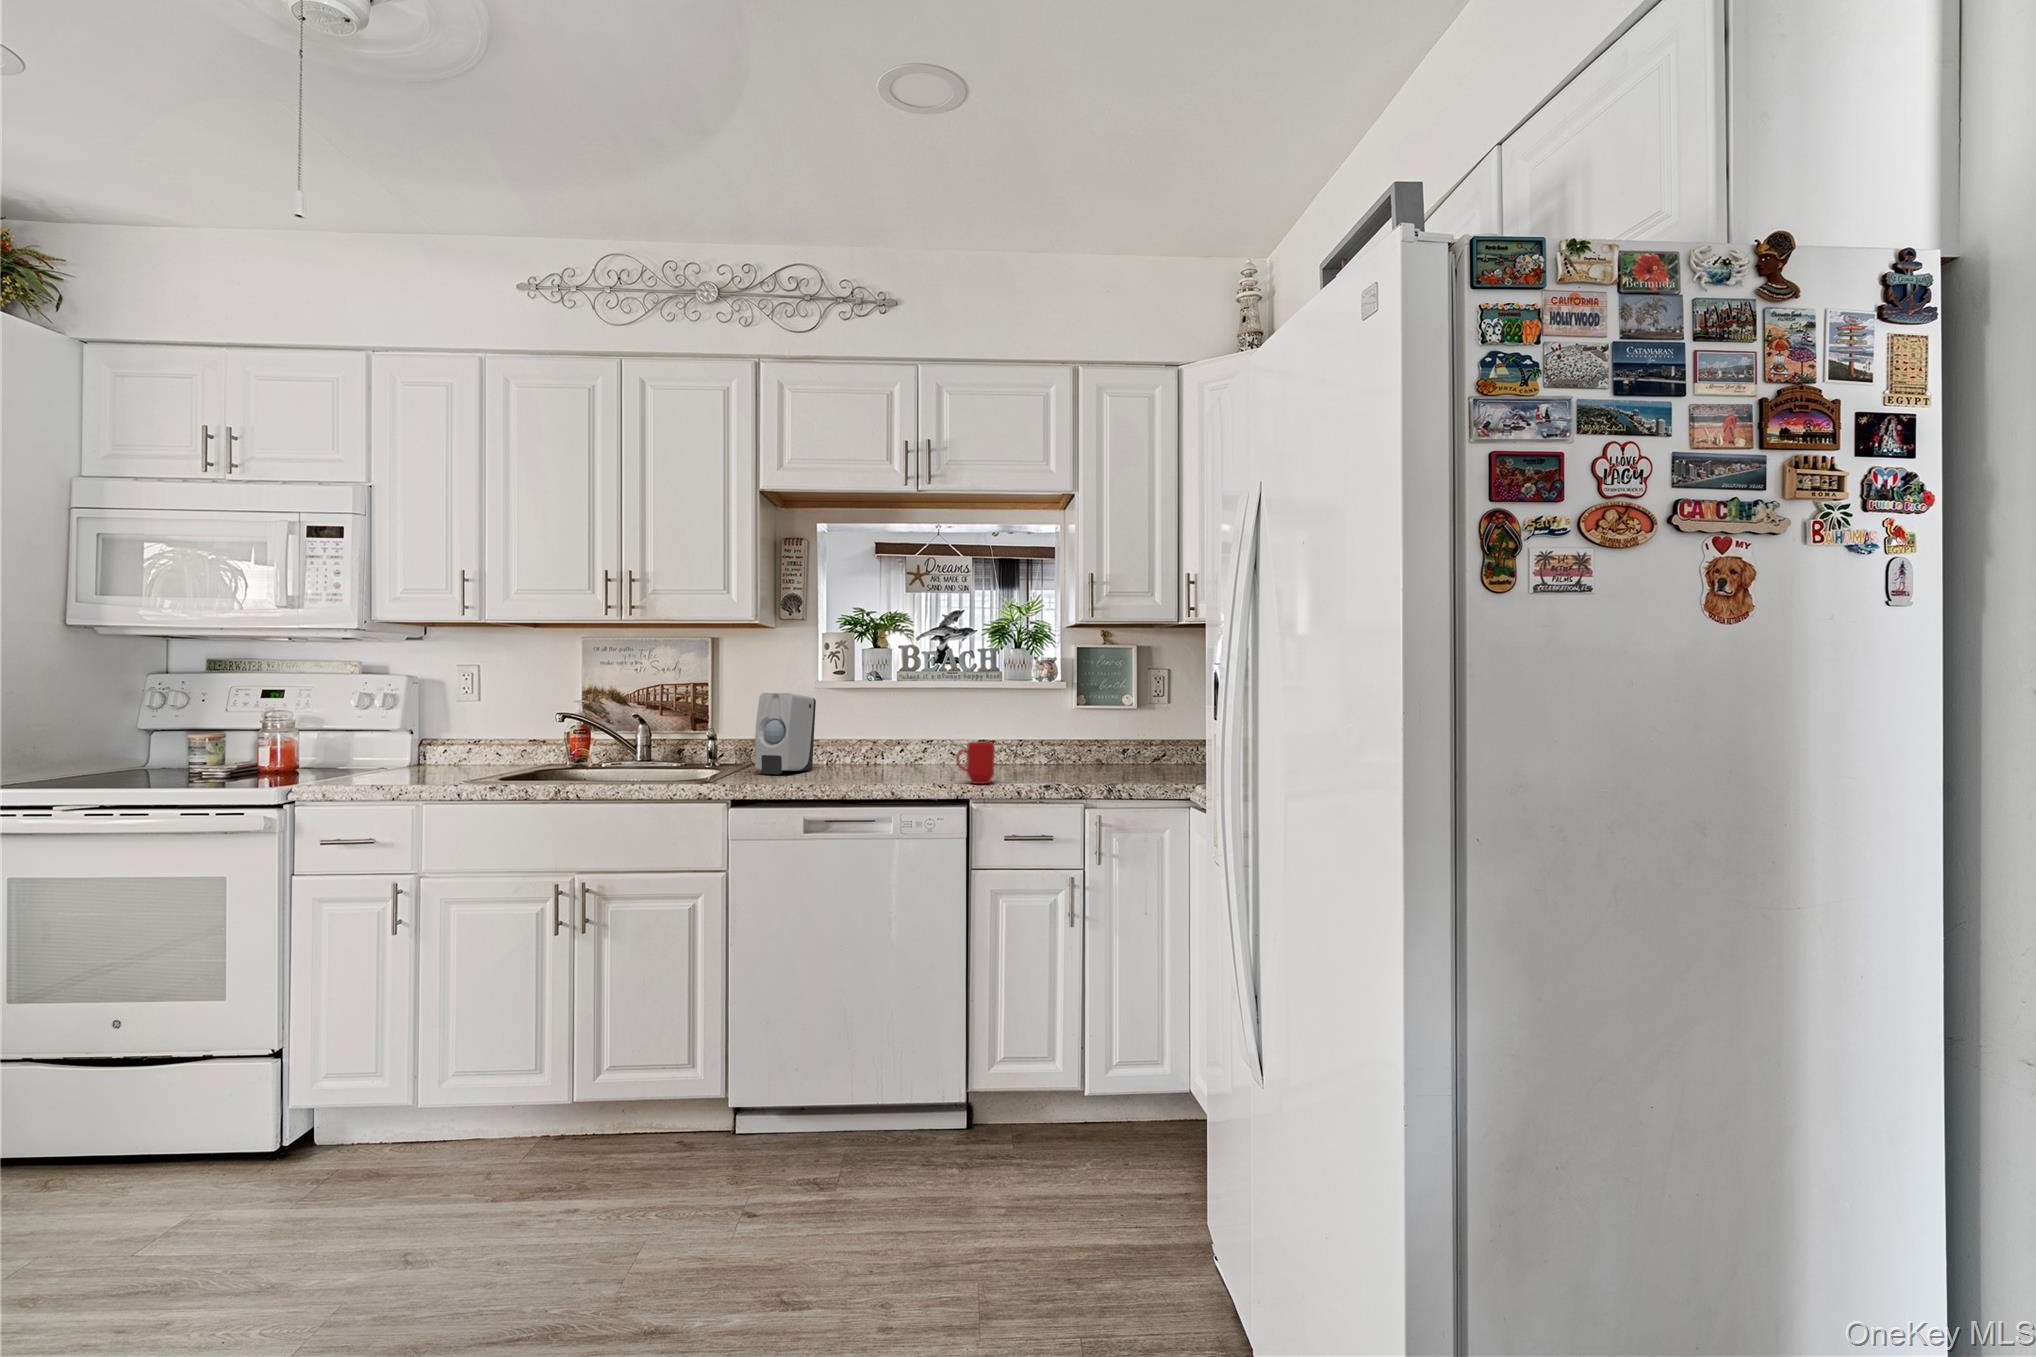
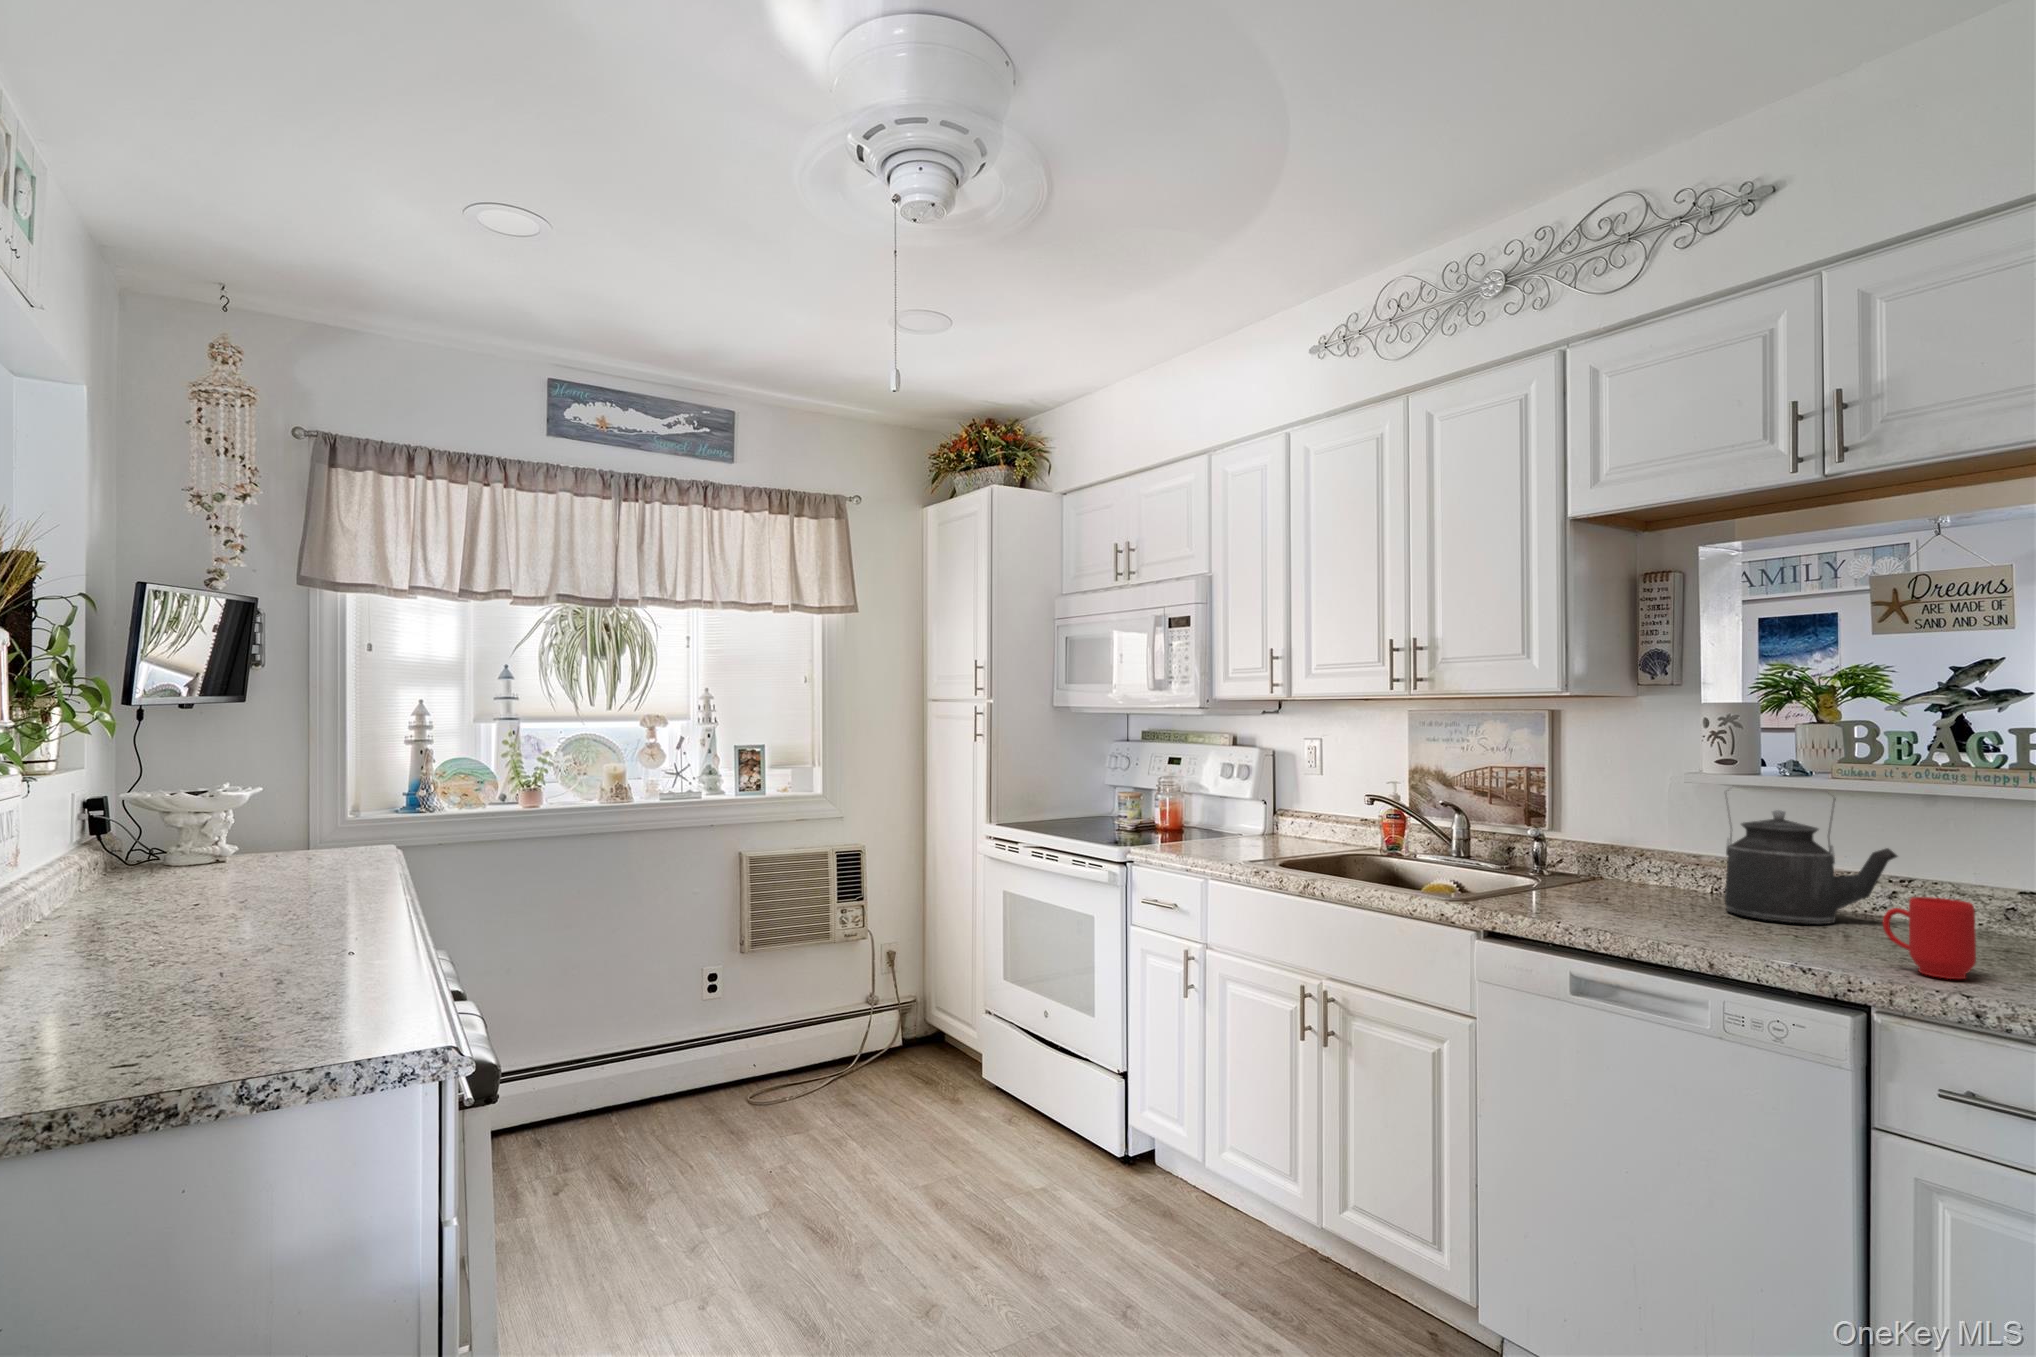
kettle: none [843,689,928,773] -> present [1725,789,1897,924]
soap dispenser: present [755,693,816,774] -> none [1580,785,1685,900]

